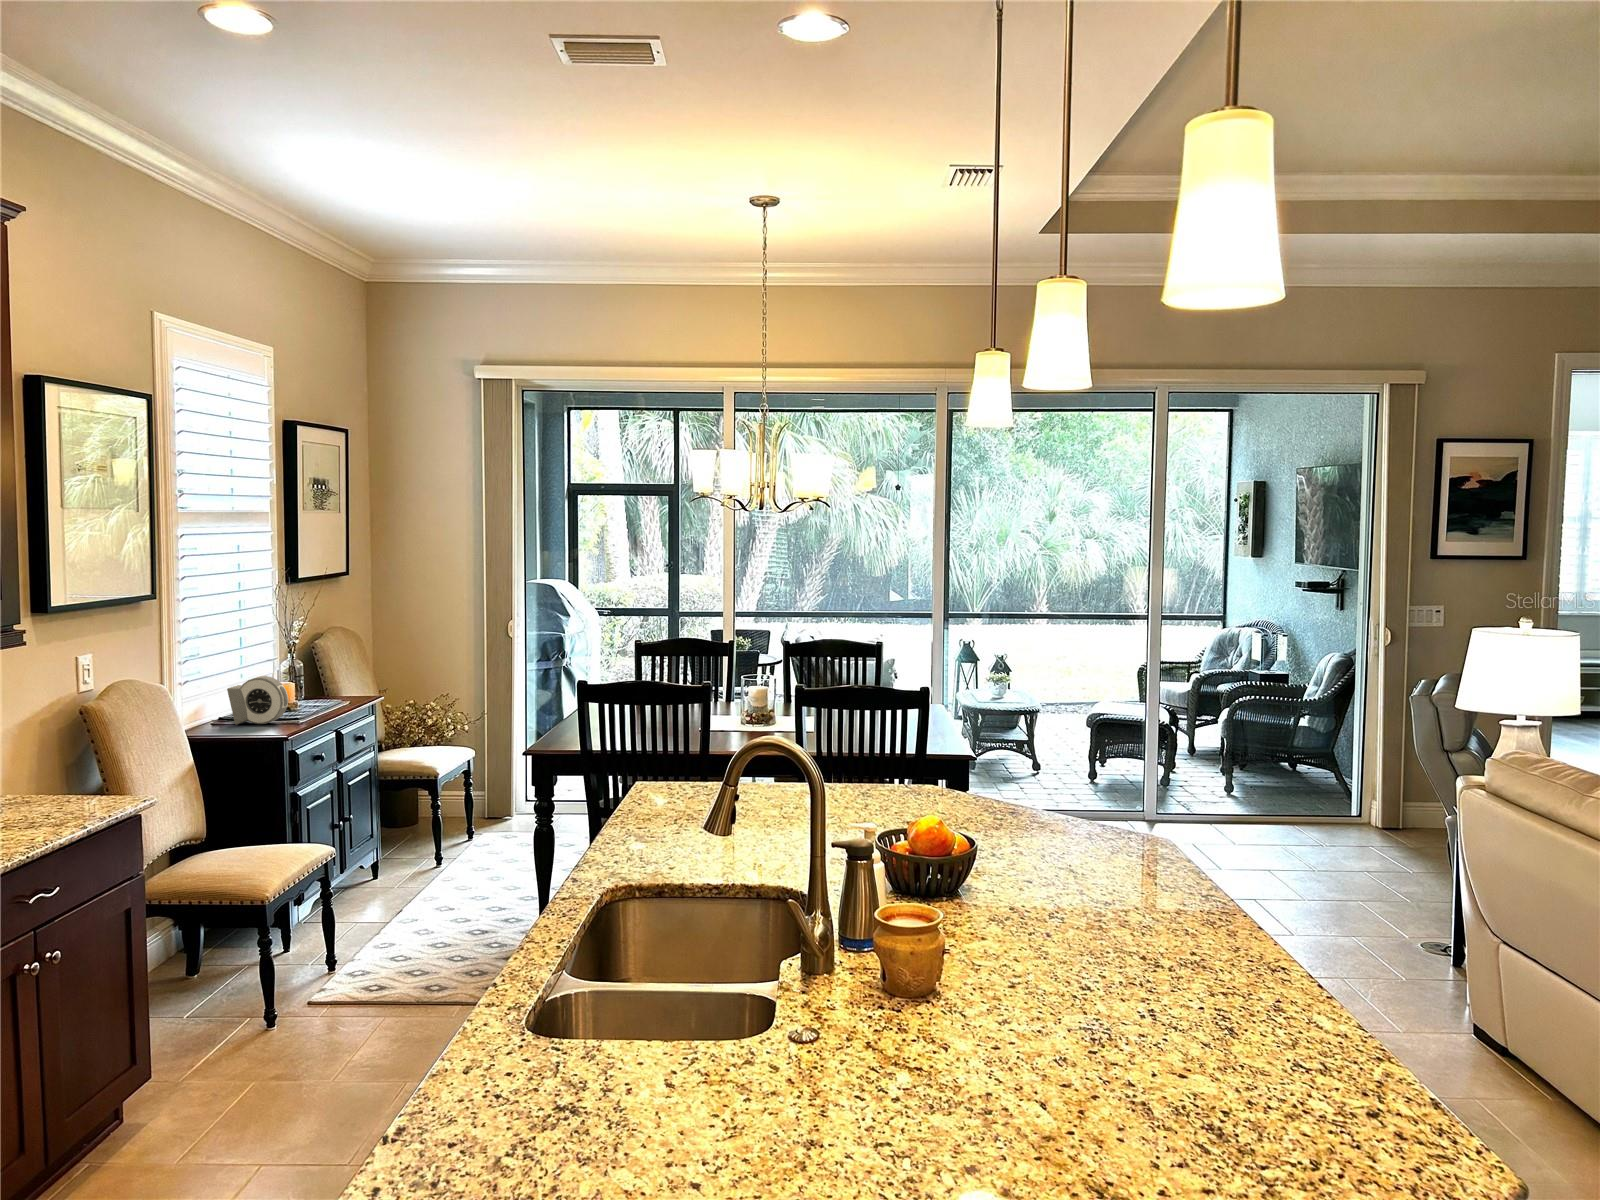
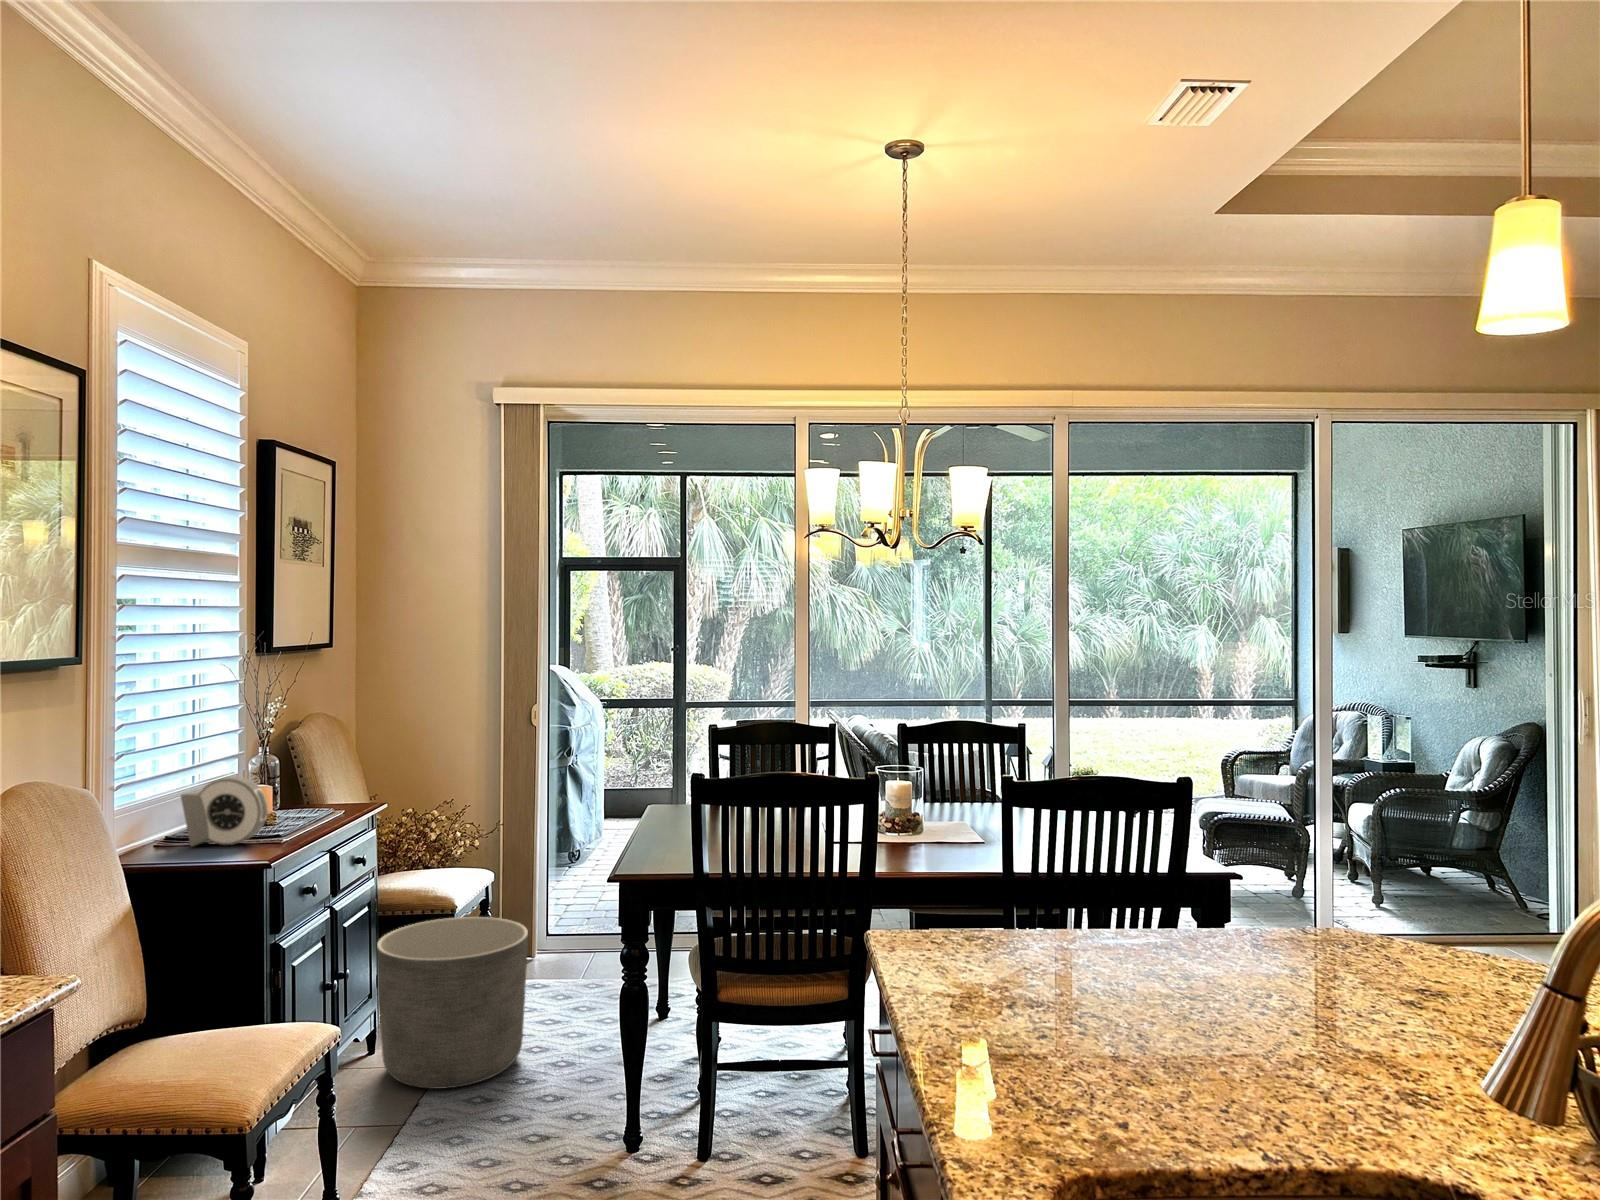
planter: none [374,782,486,901] -> present [377,917,528,1089]

